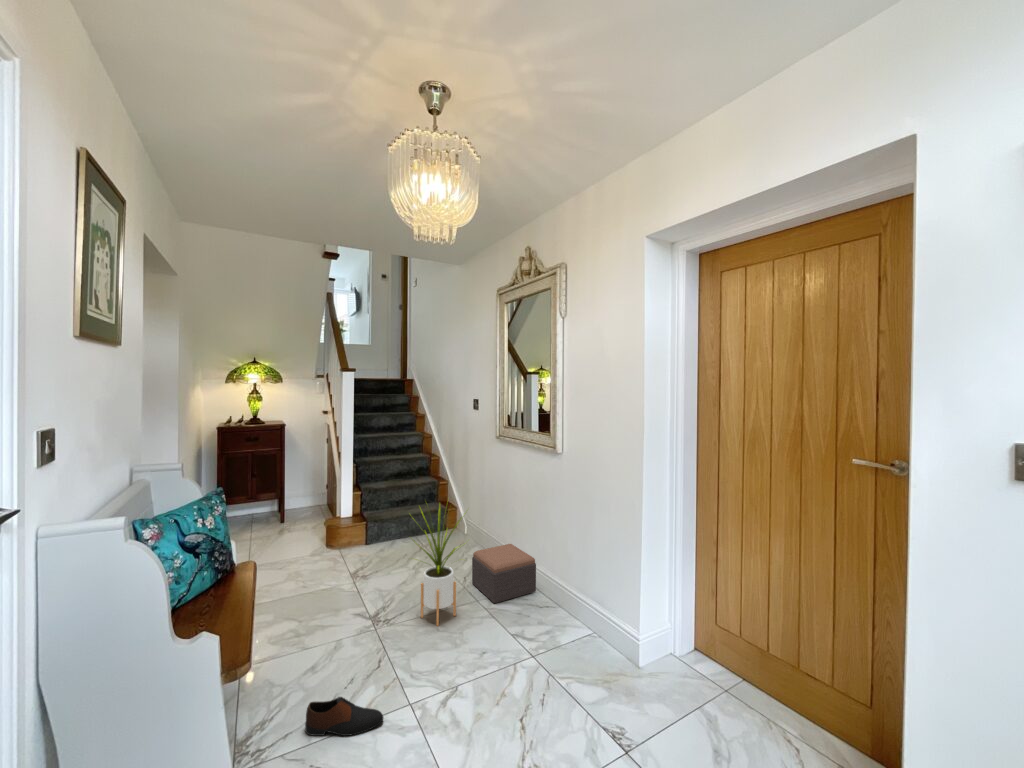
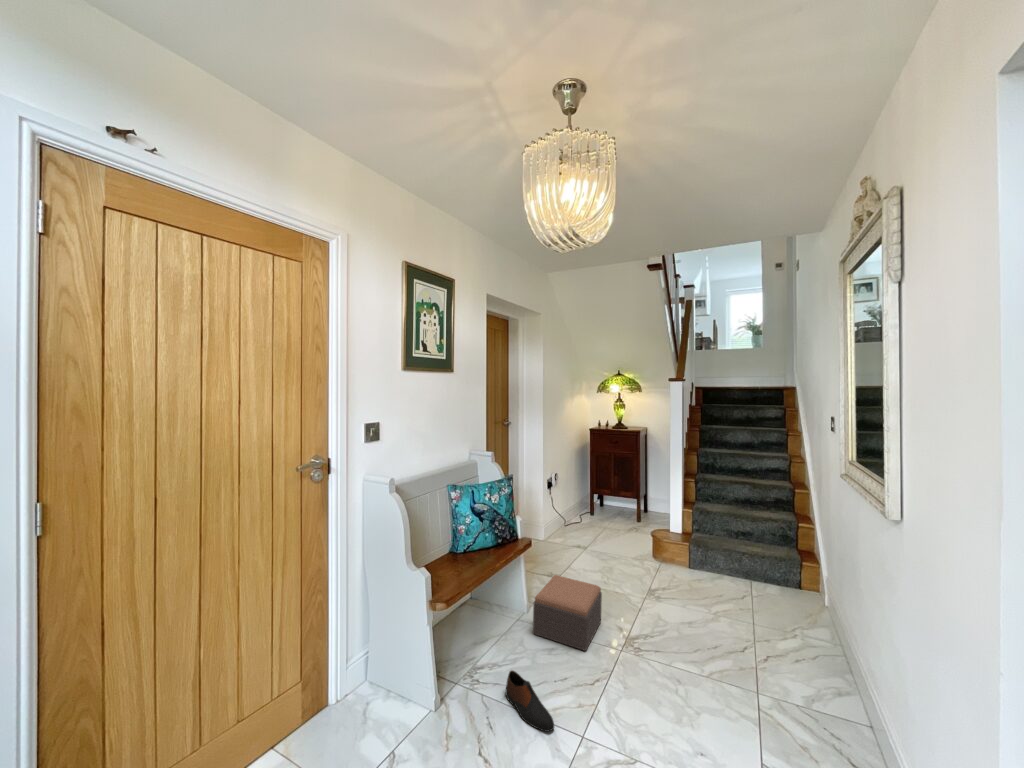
house plant: present [413,504,466,626] -> none [649,534,733,689]
footstool: present [472,544,536,603] -> present [533,575,602,651]

